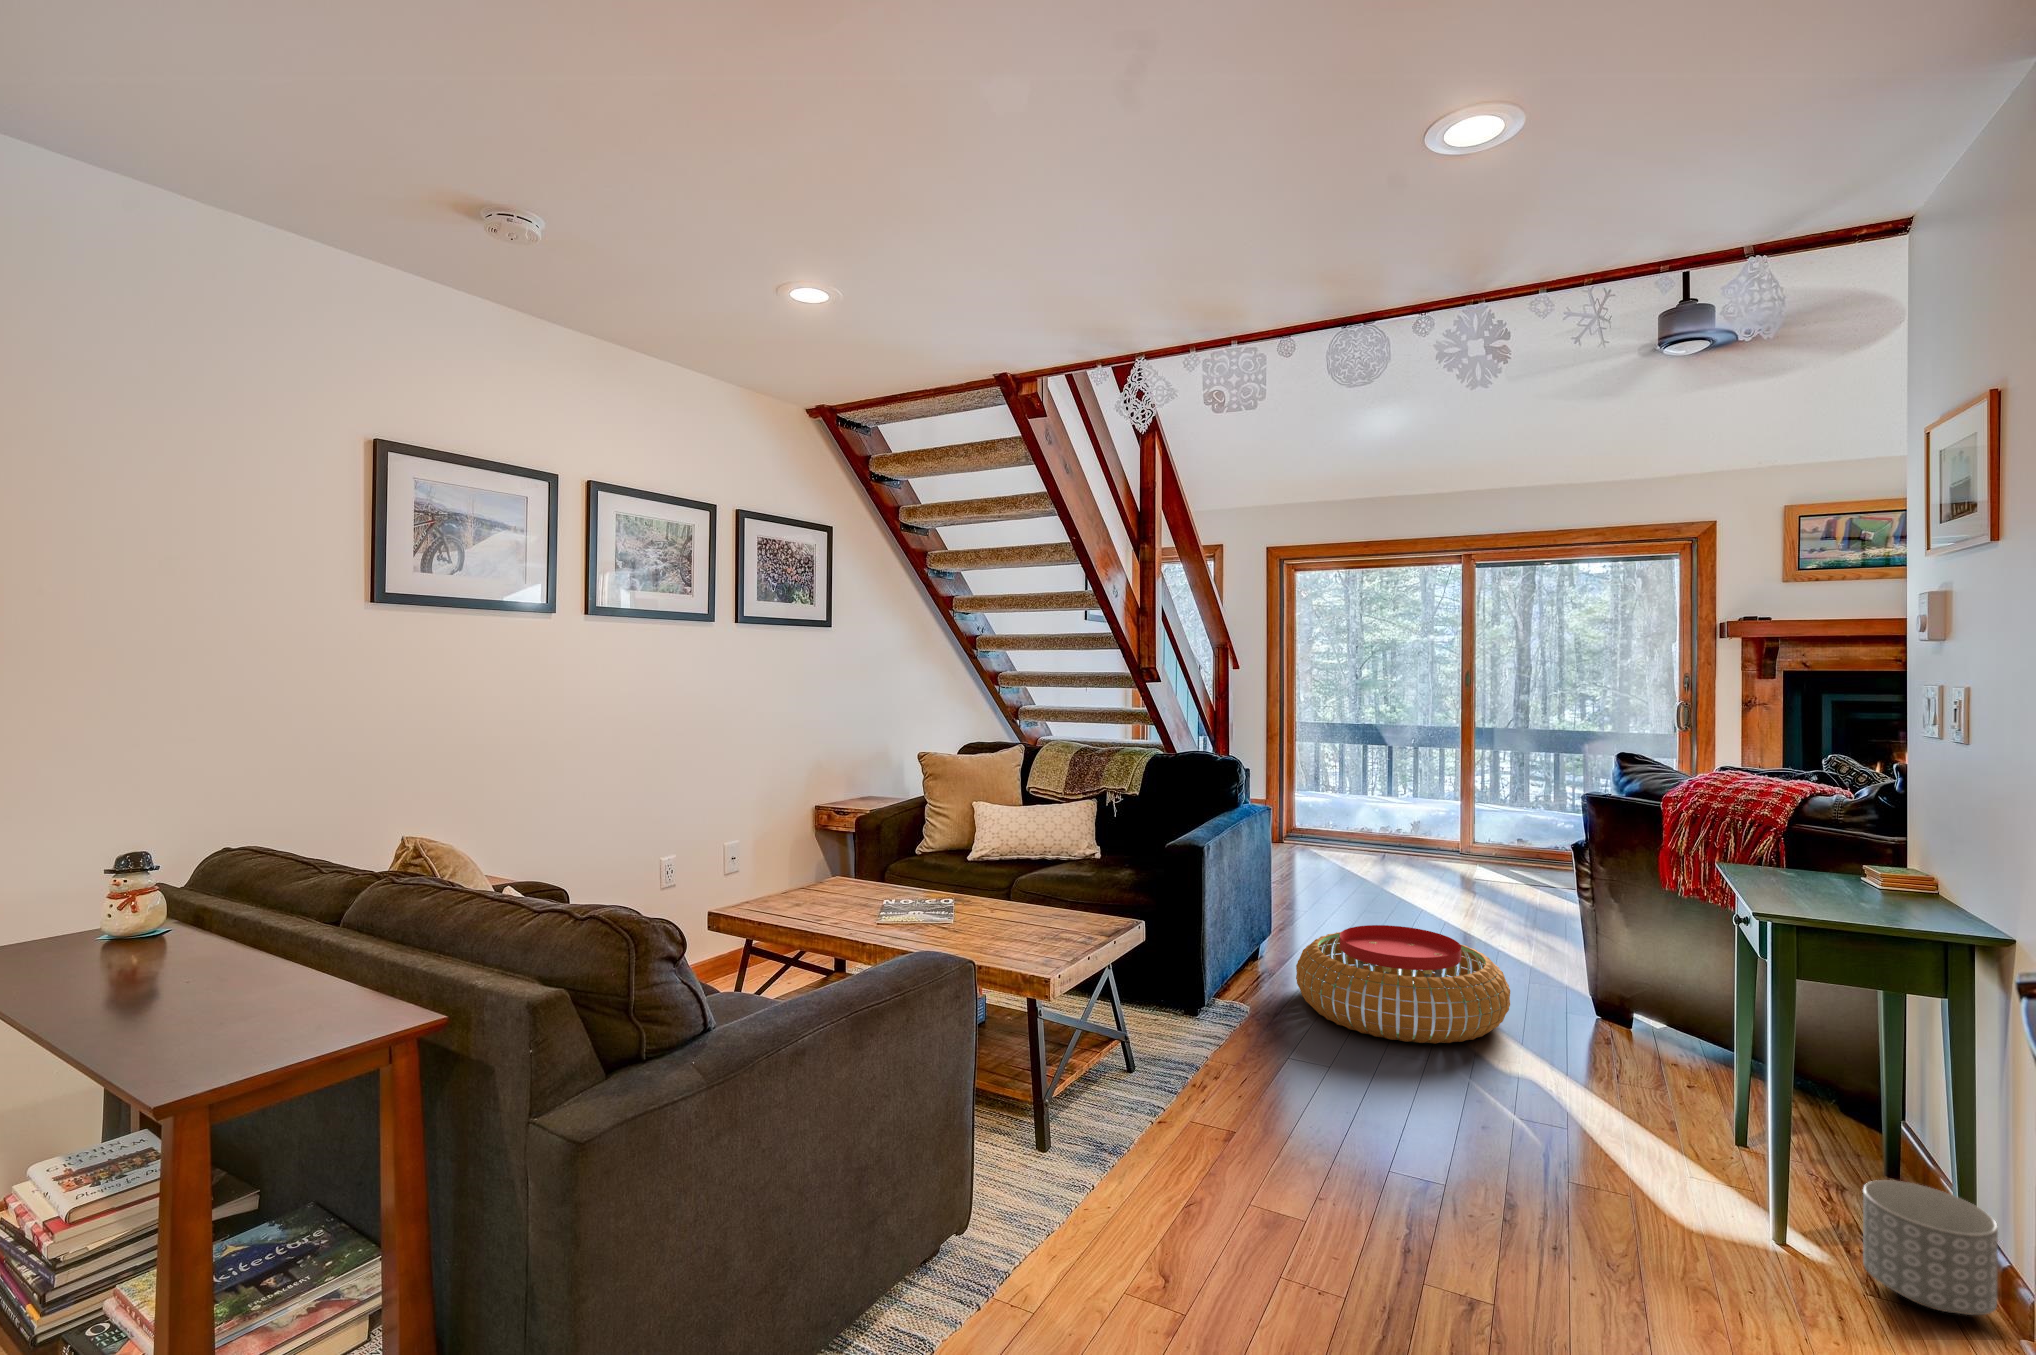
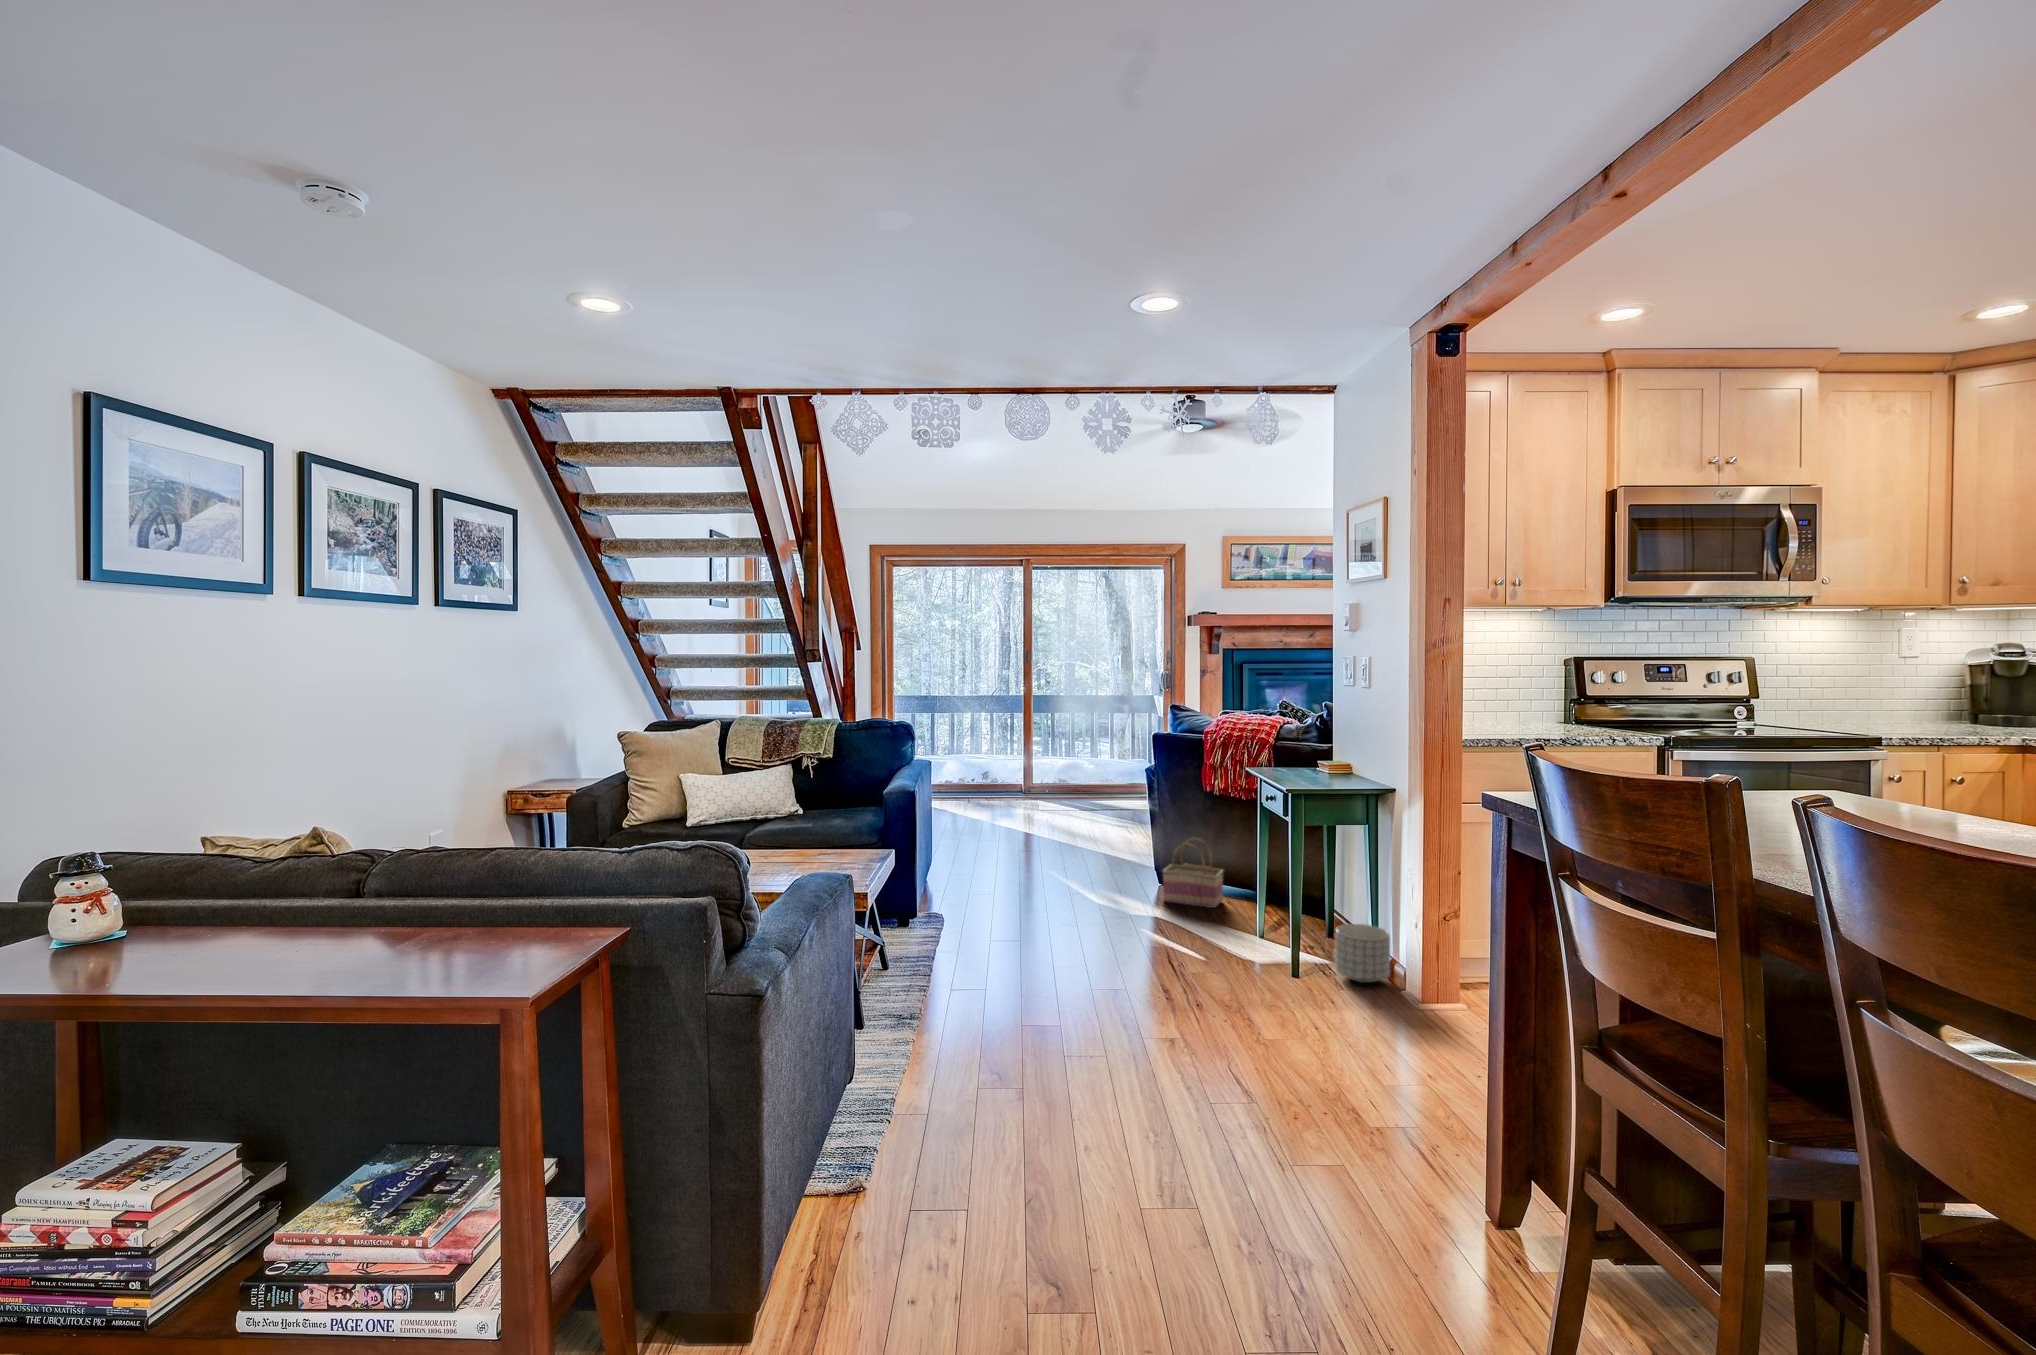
pouf: present [1296,925,1510,1043] -> none [978,837,1120,913]
basket: none [1579,962,1693,1082] -> present [1163,838,1223,908]

